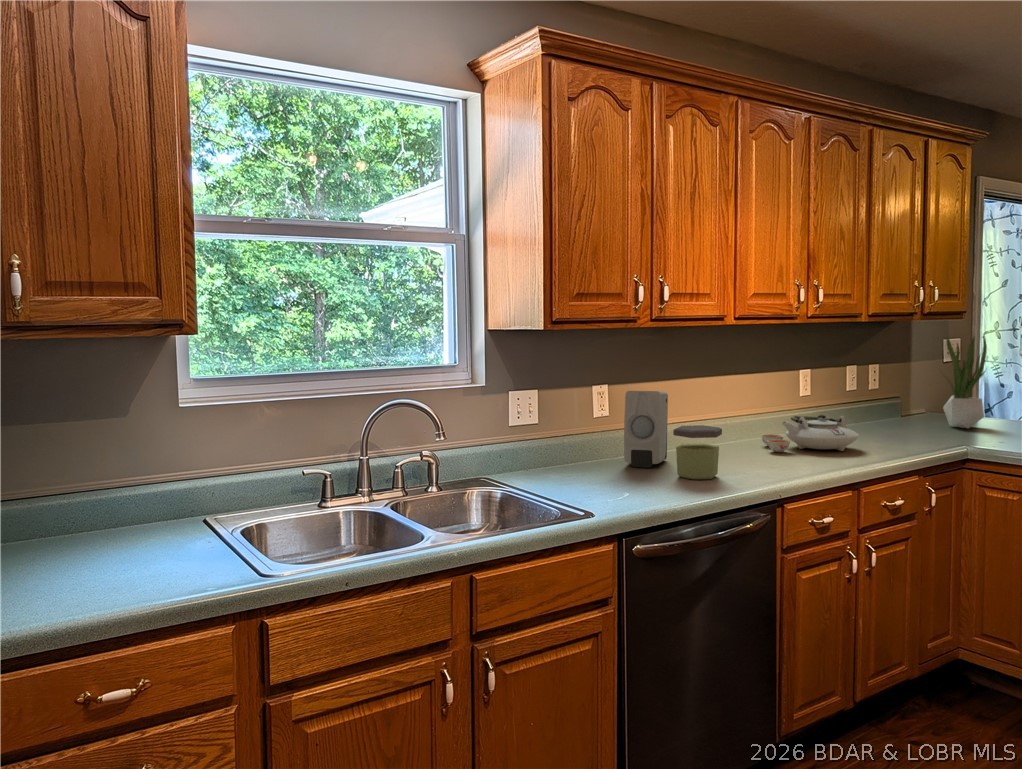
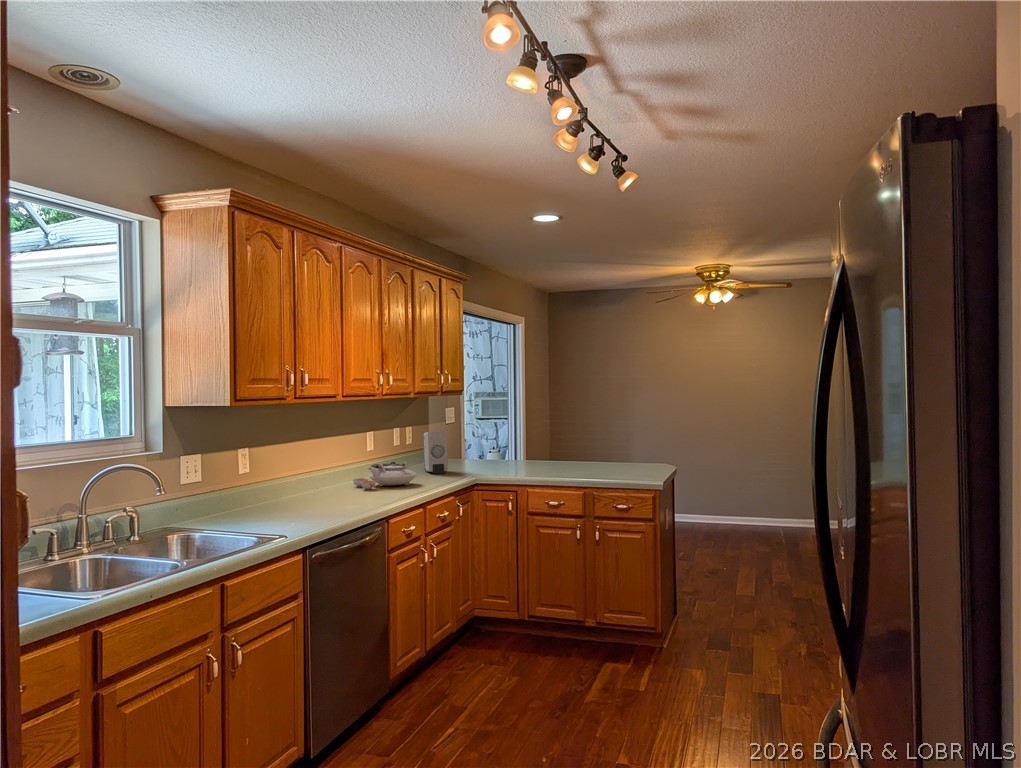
potted plant: present [940,335,987,428] -> none [450,405,478,467]
soap dispenser: present [624,391,668,468] -> present [424,431,448,474]
jar: present [673,425,722,479] -> none [315,472,346,510]

